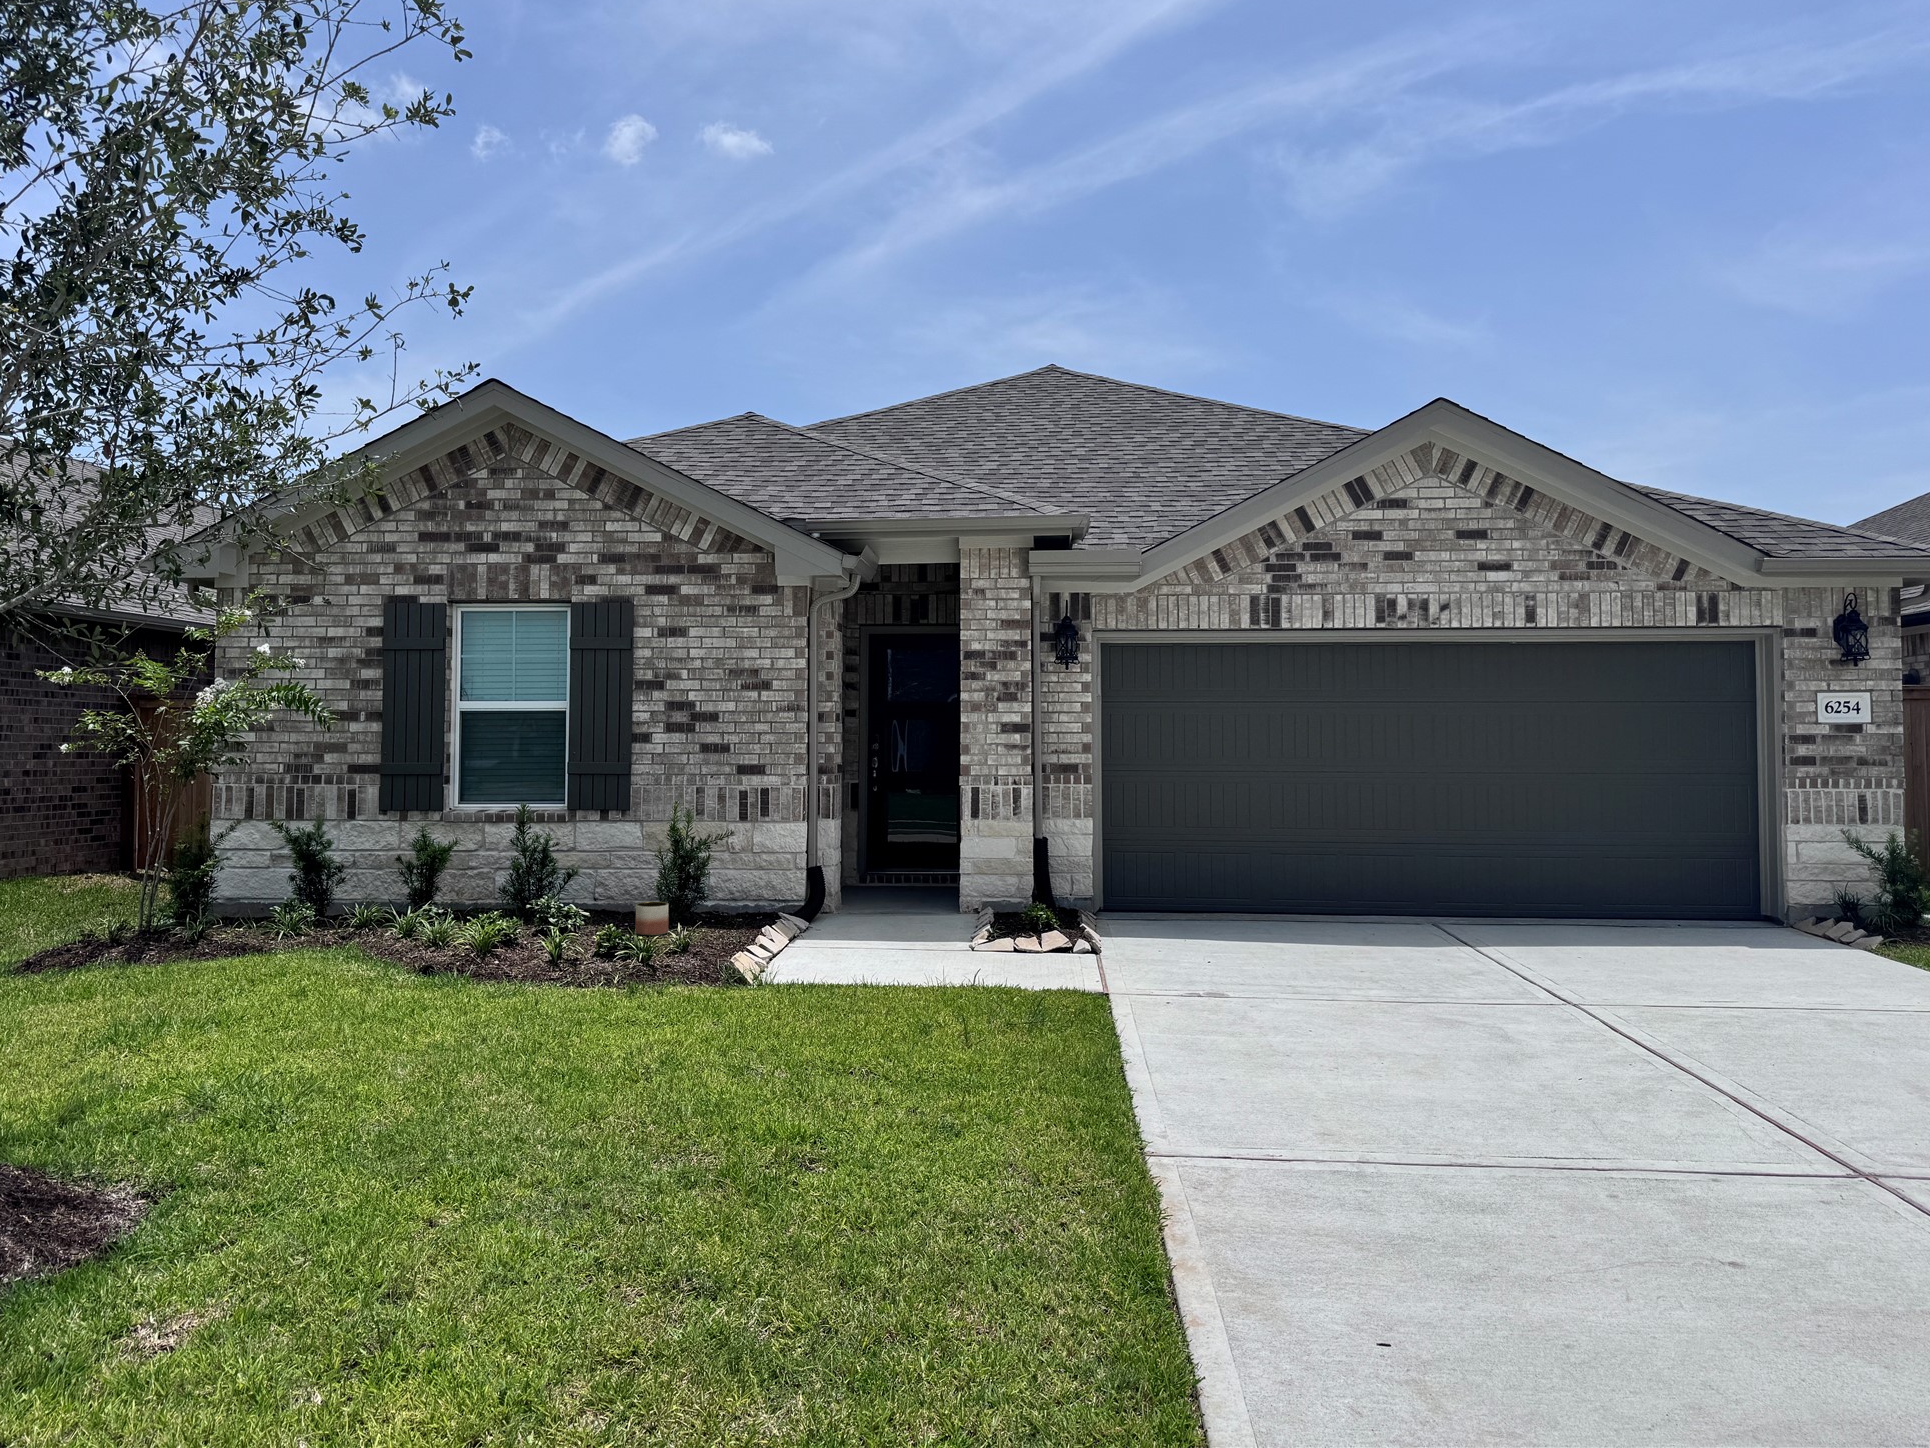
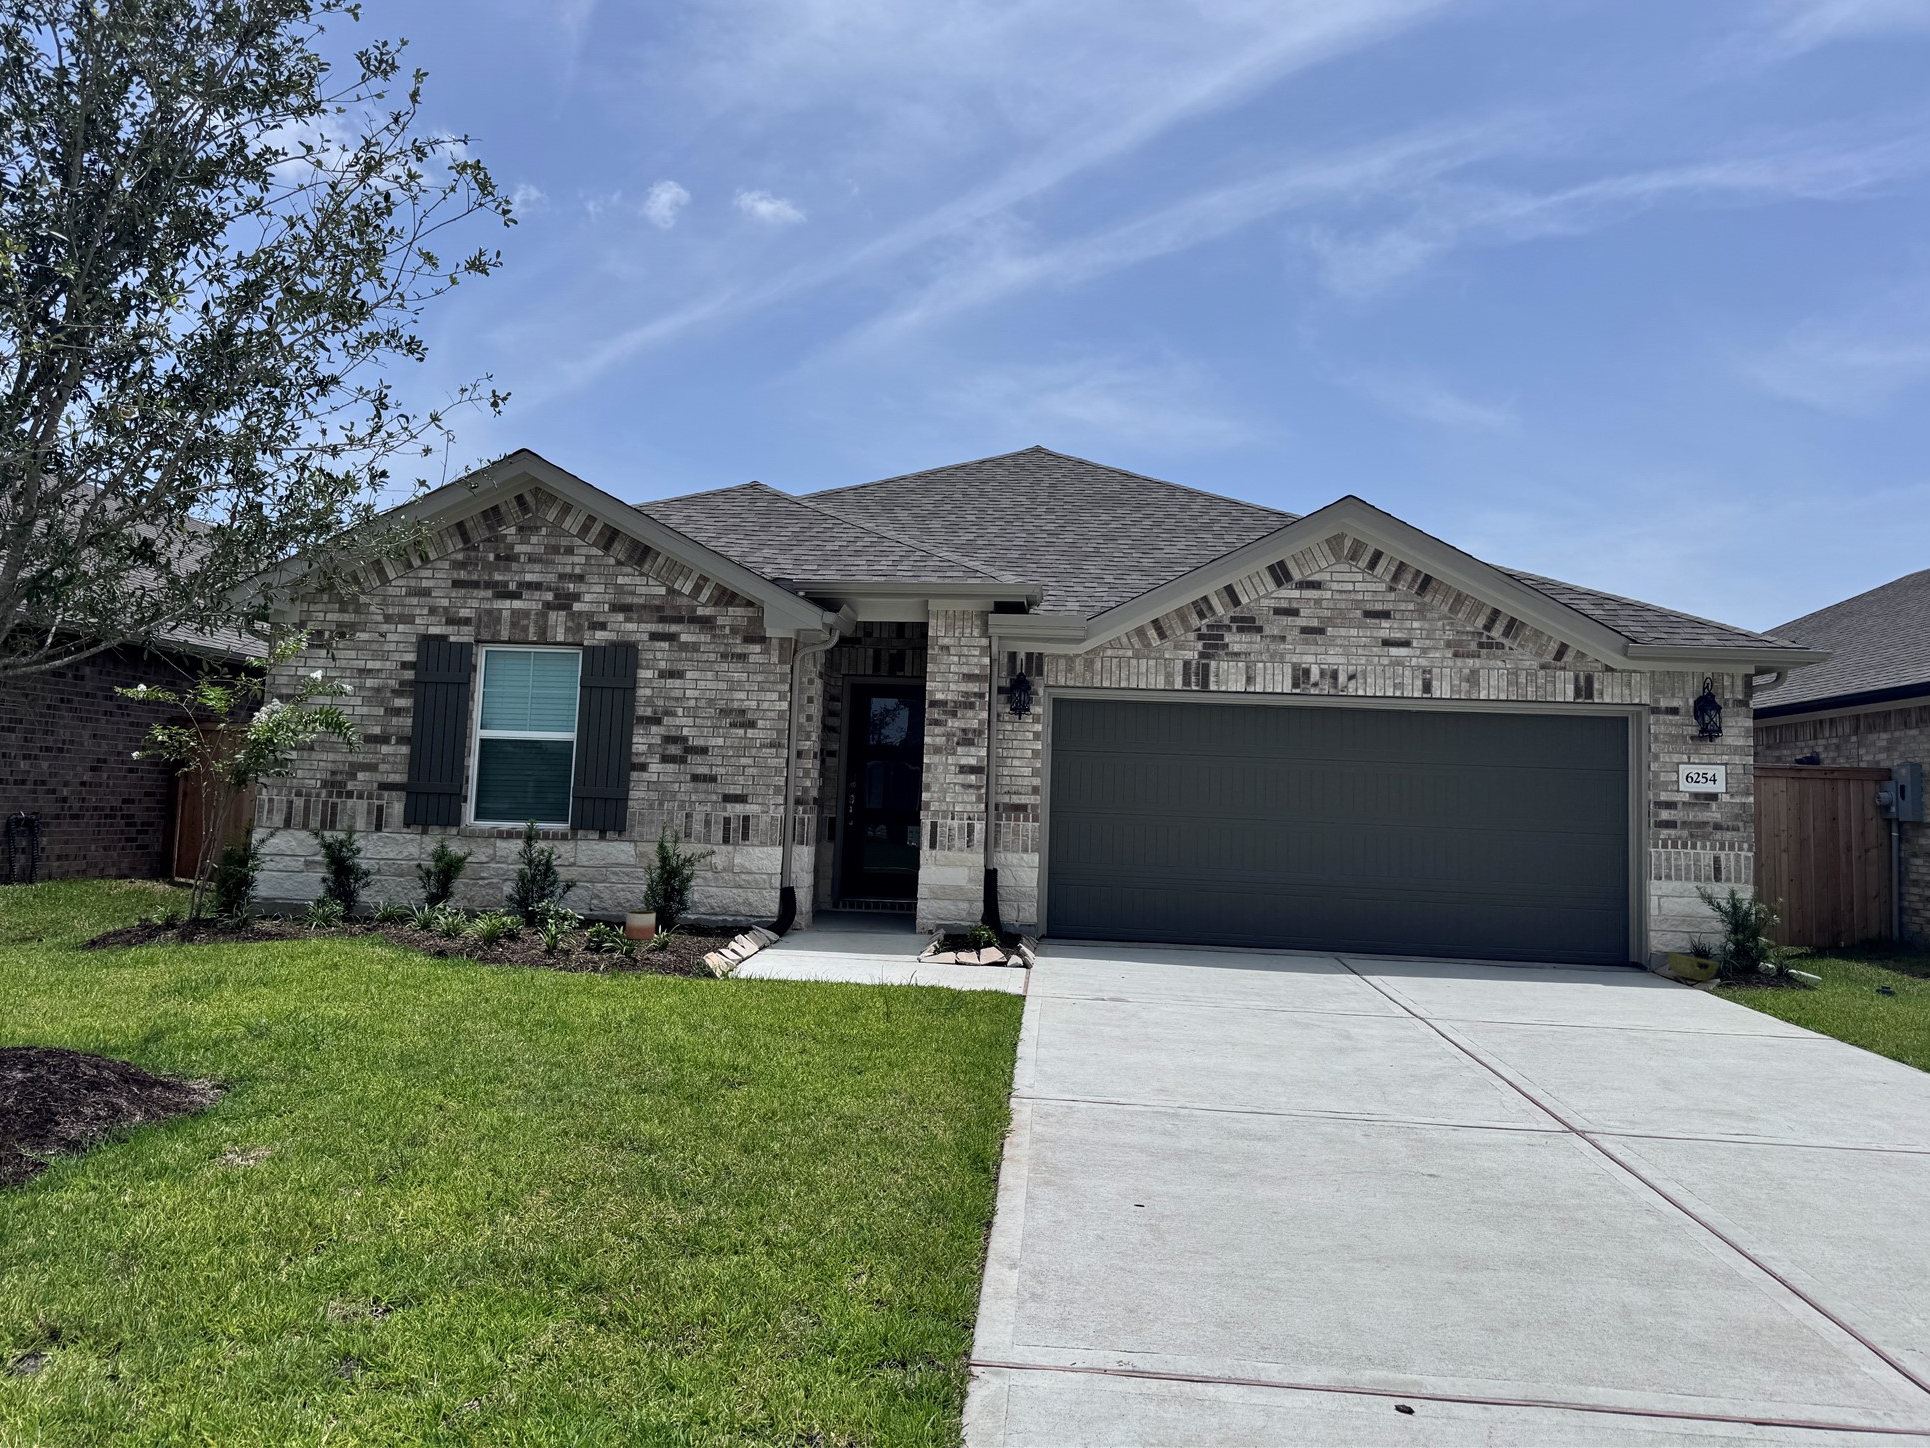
woven basket: none [1809,905,1874,938] -> present [1668,952,1719,981]

